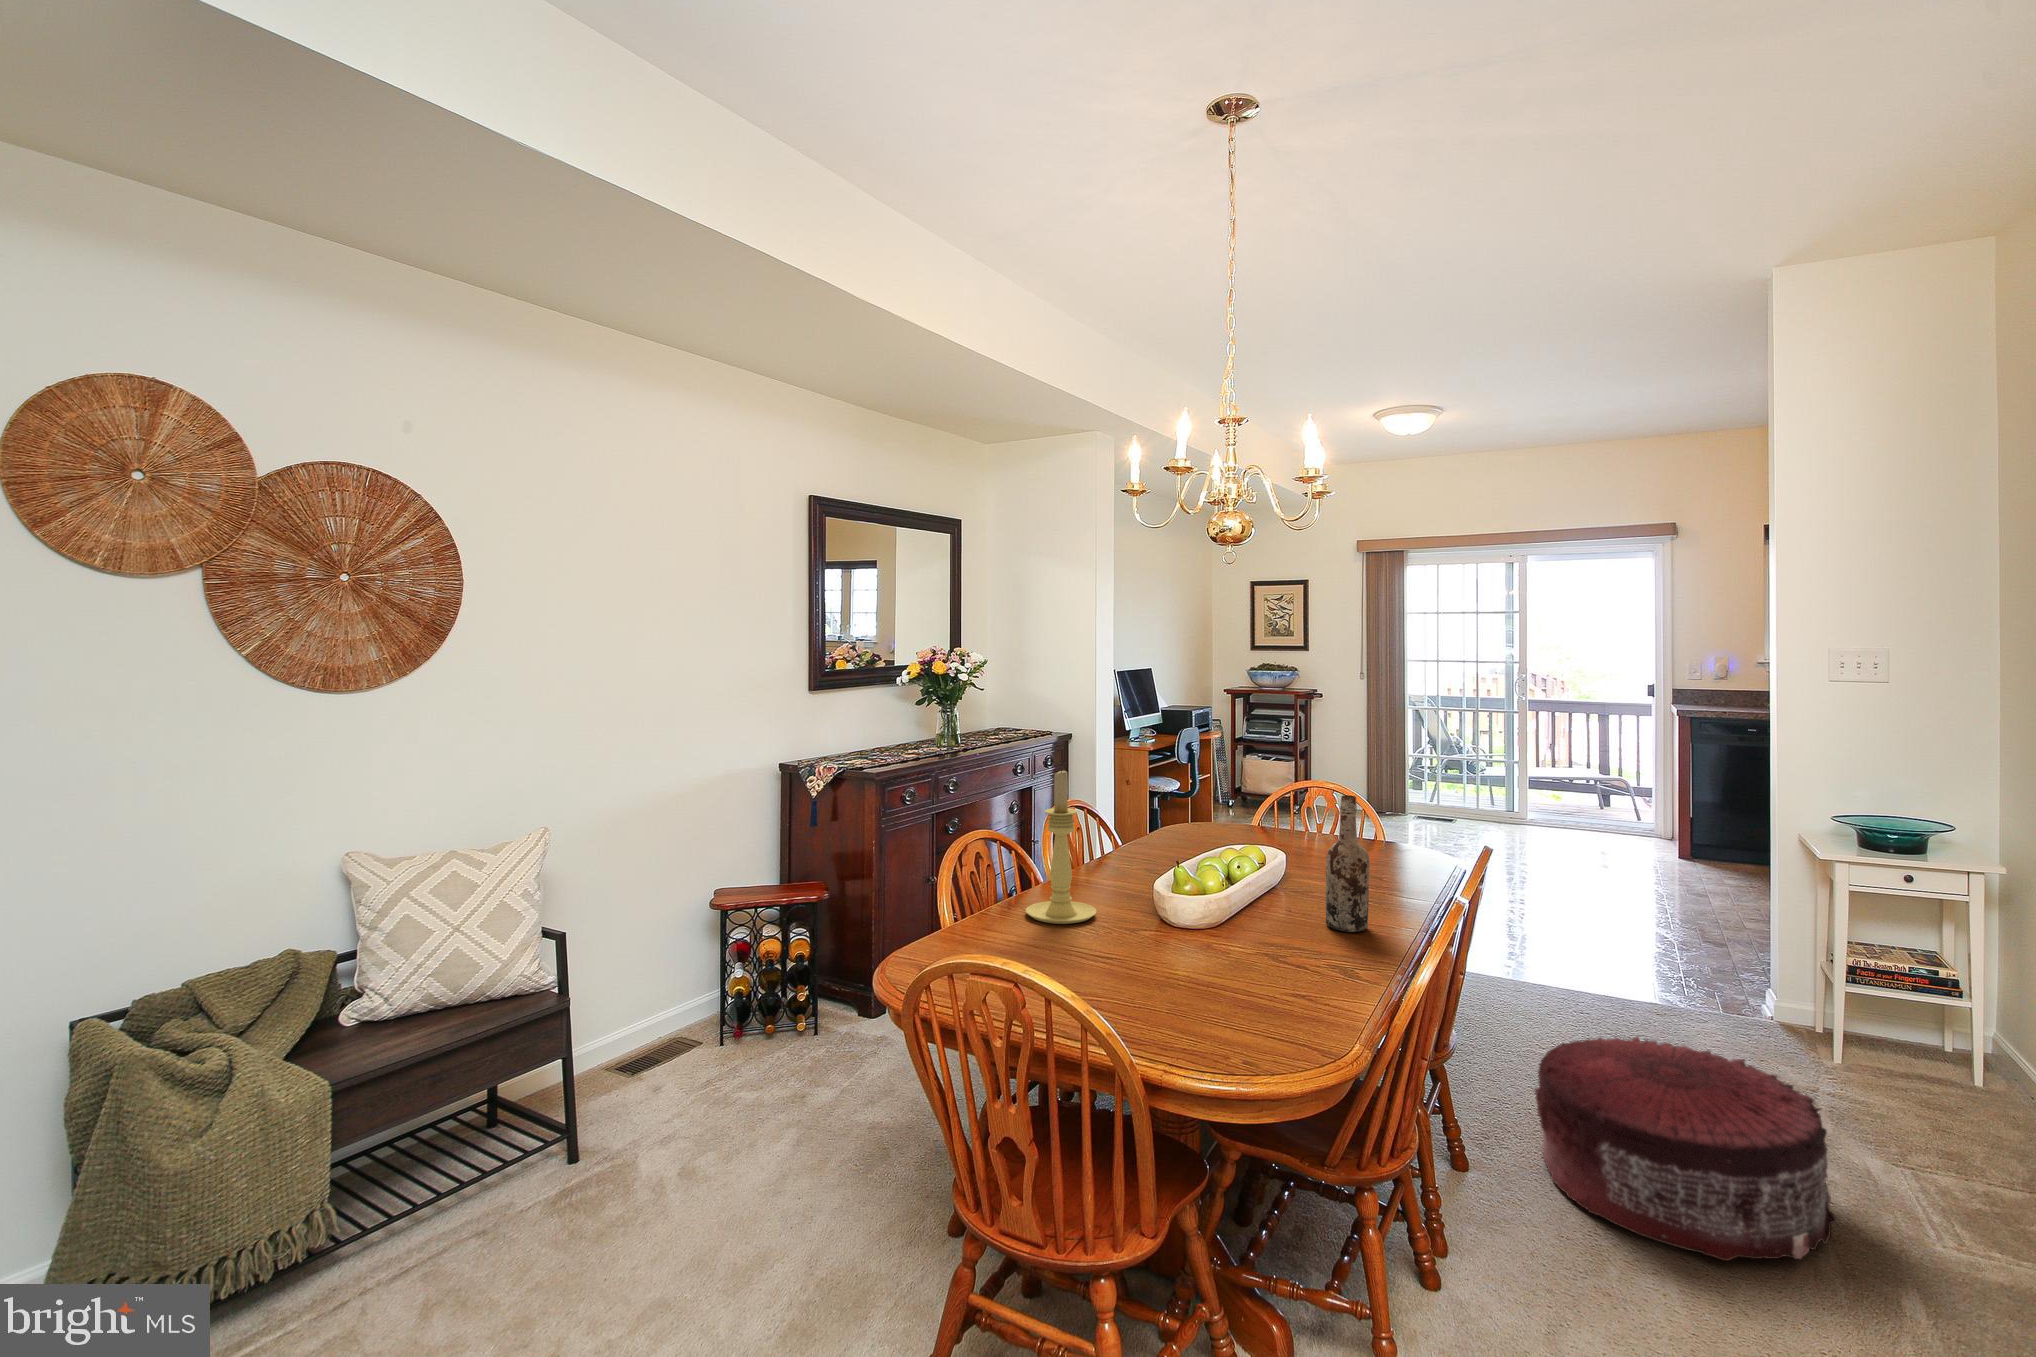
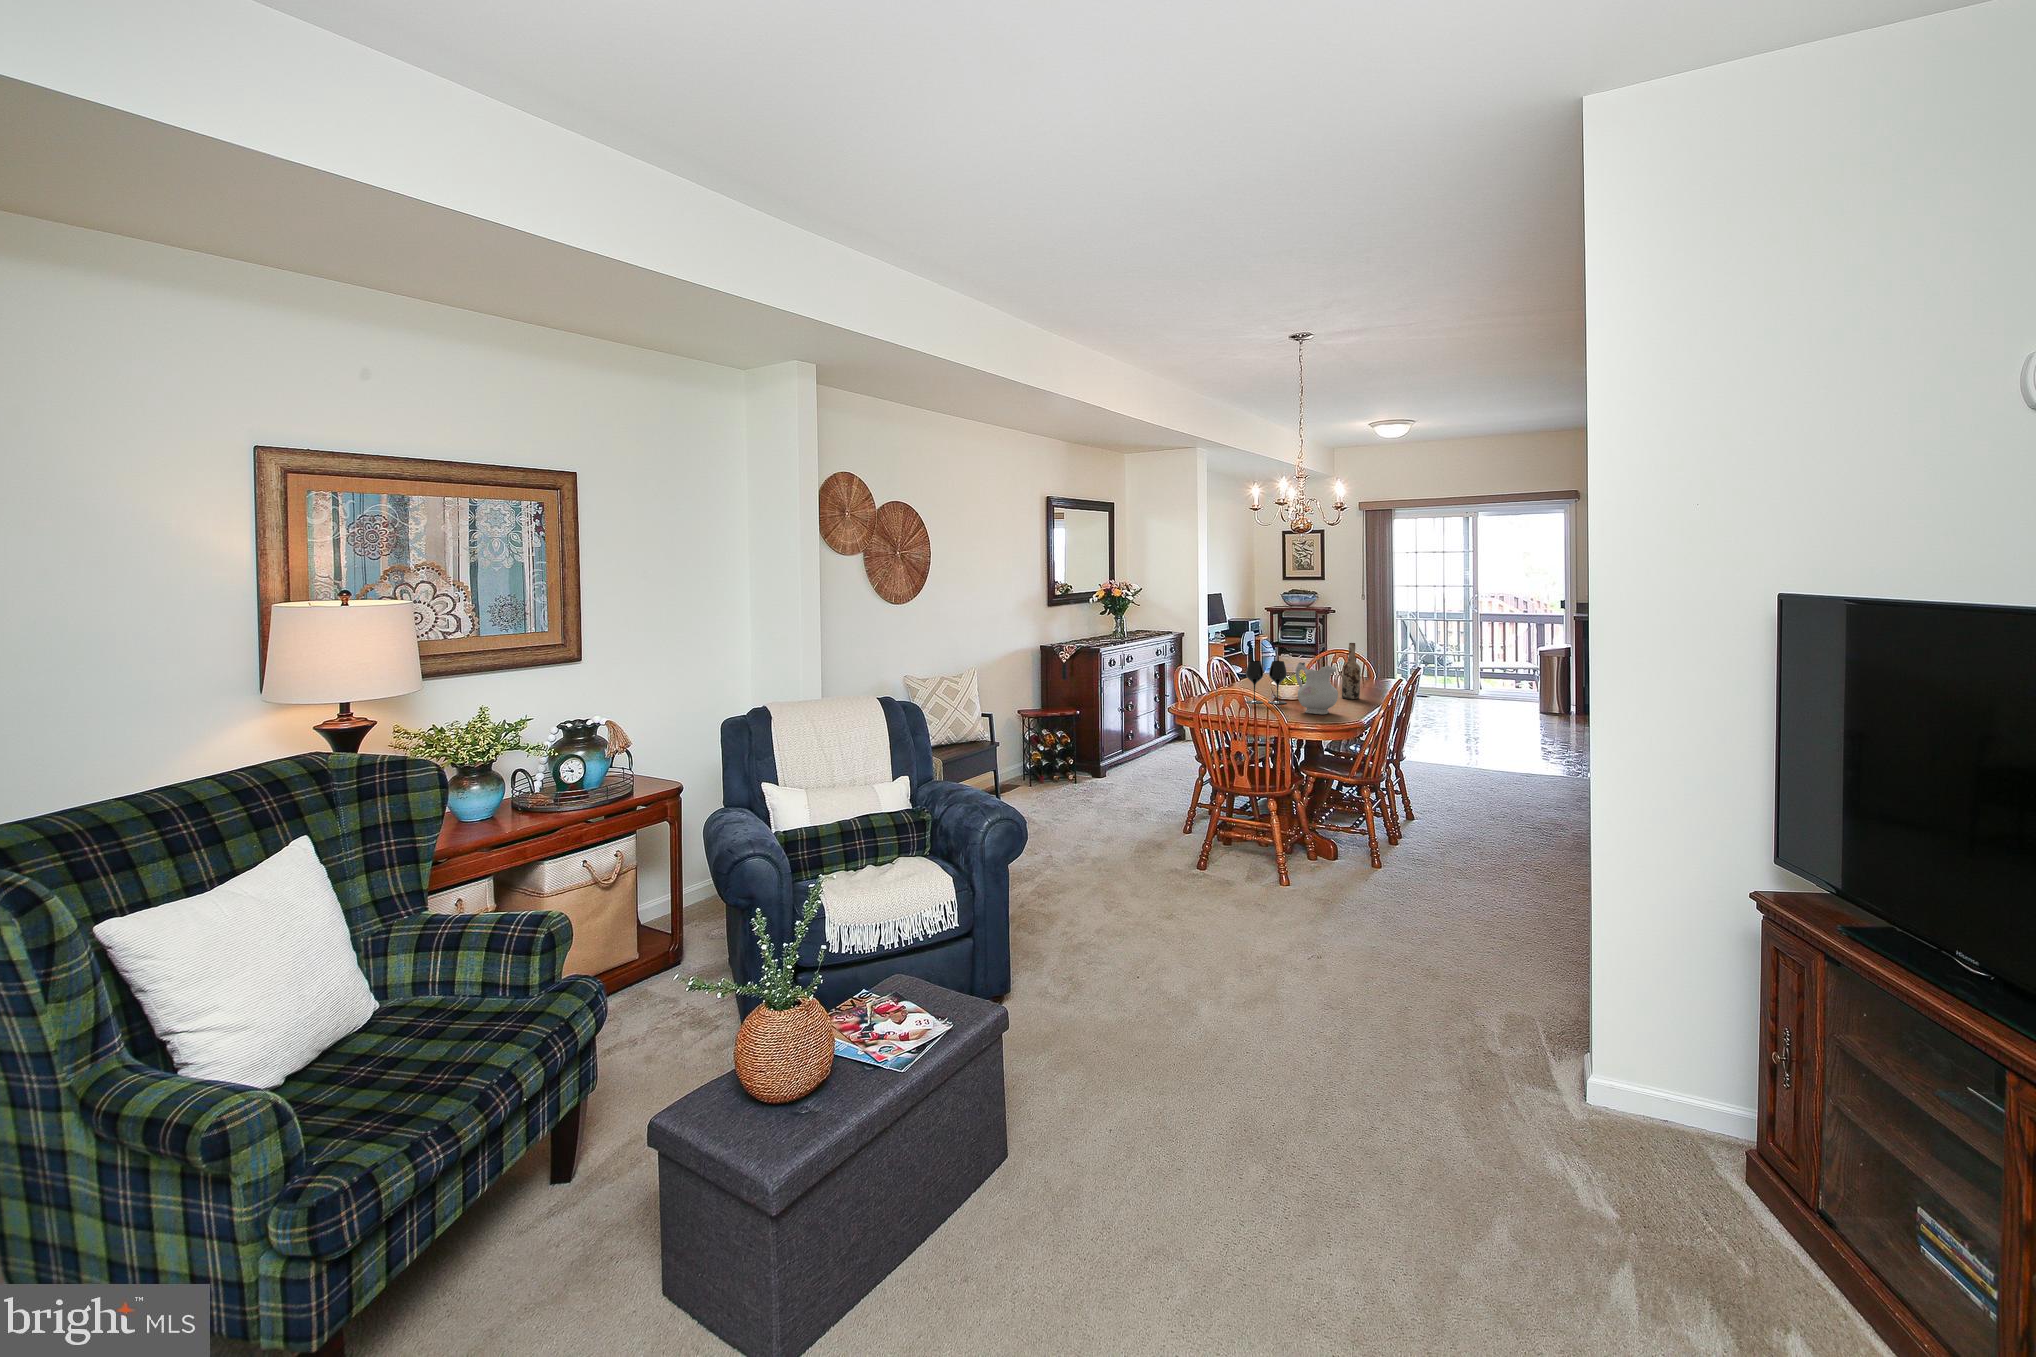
candle holder: present [1026,769,1096,924] -> none [1213,634,1244,698]
wine glass: none [1087,841,1188,956] -> present [1246,661,1287,704]
ceramic pitcher: none [1198,867,1312,1027] -> present [1295,662,1338,714]
pouf: present [1535,1036,1838,1261] -> none [1433,756,1552,824]

